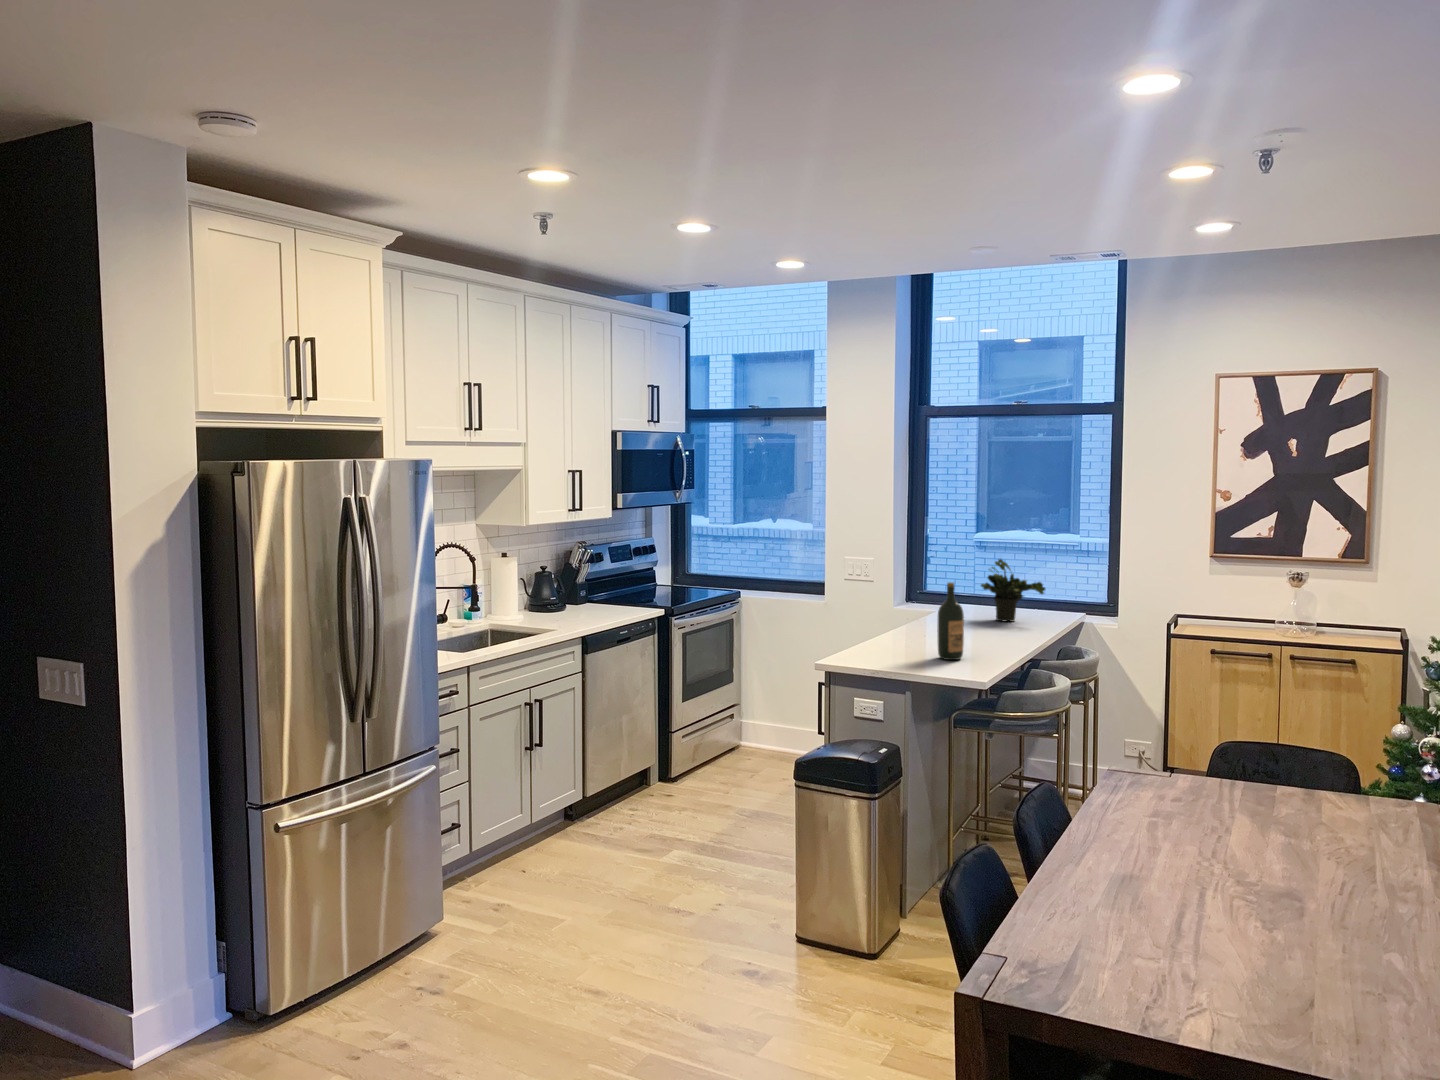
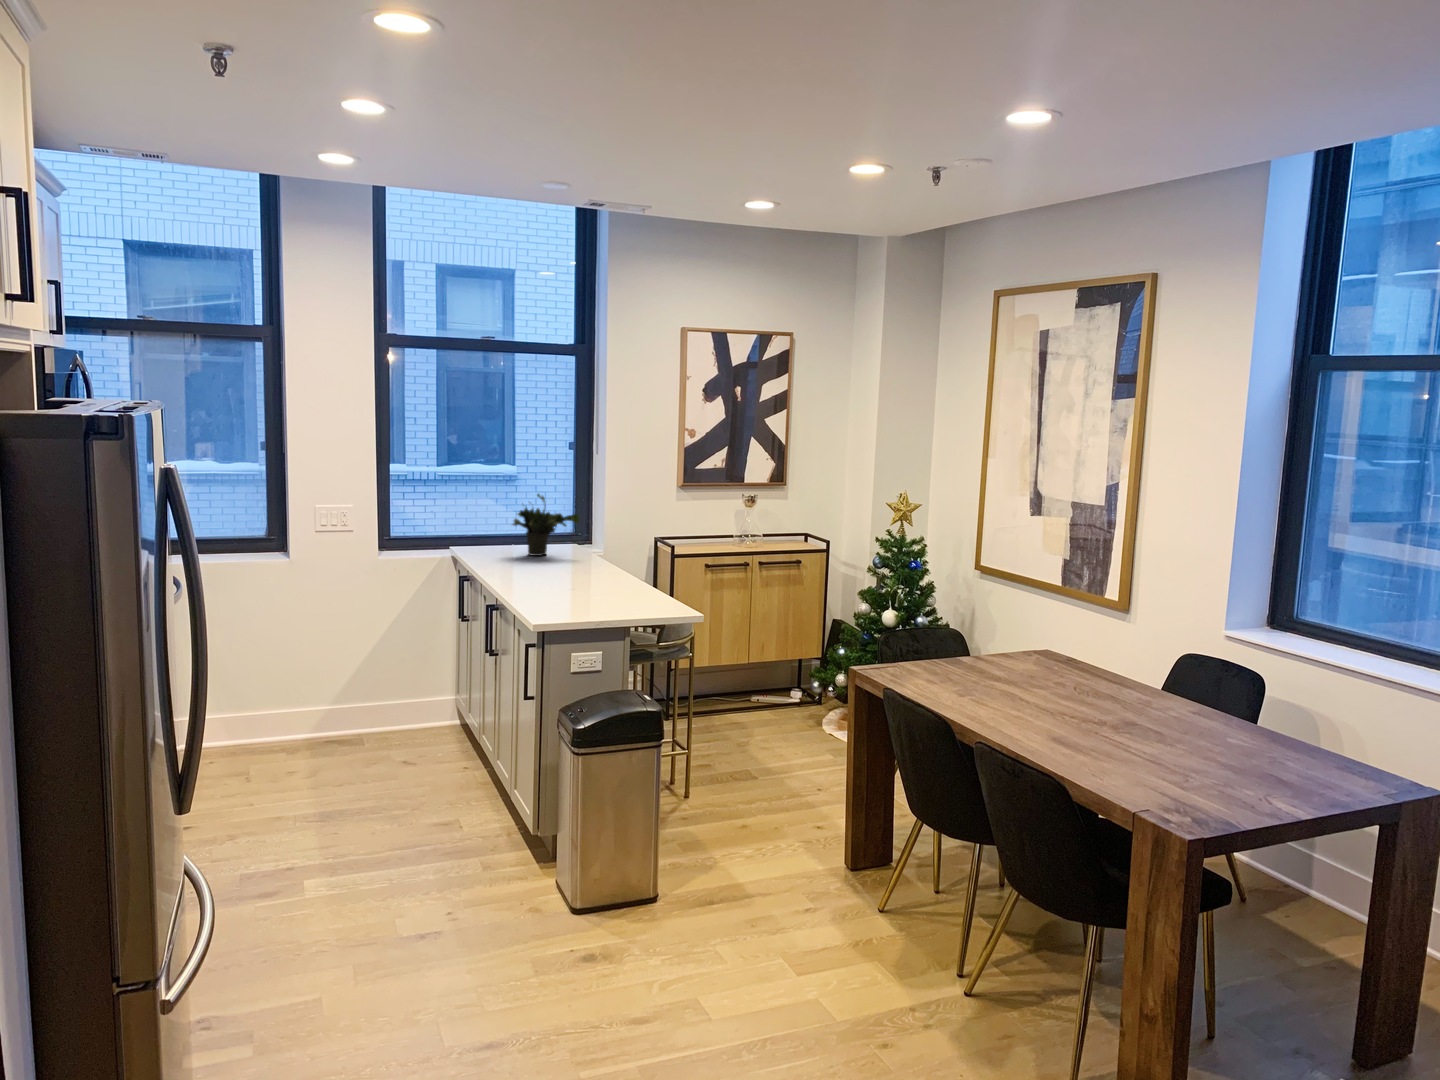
wine bottle: present [937,582,964,660] -> none [583,514,610,593]

